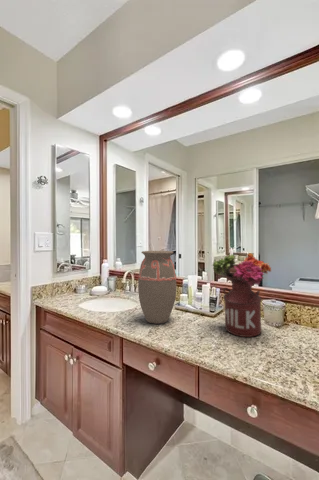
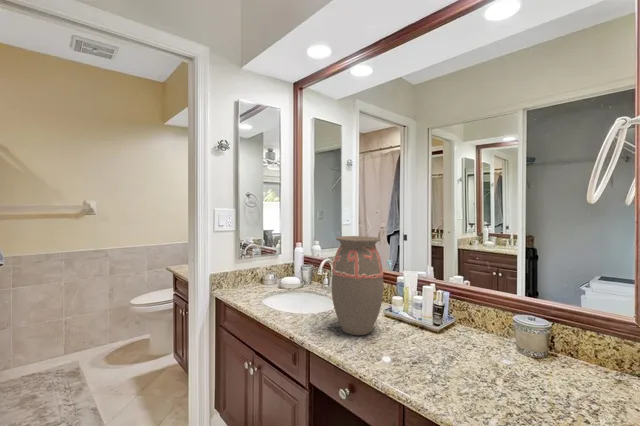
flower arrangement: present [213,253,271,337] -> none [433,245,526,370]

